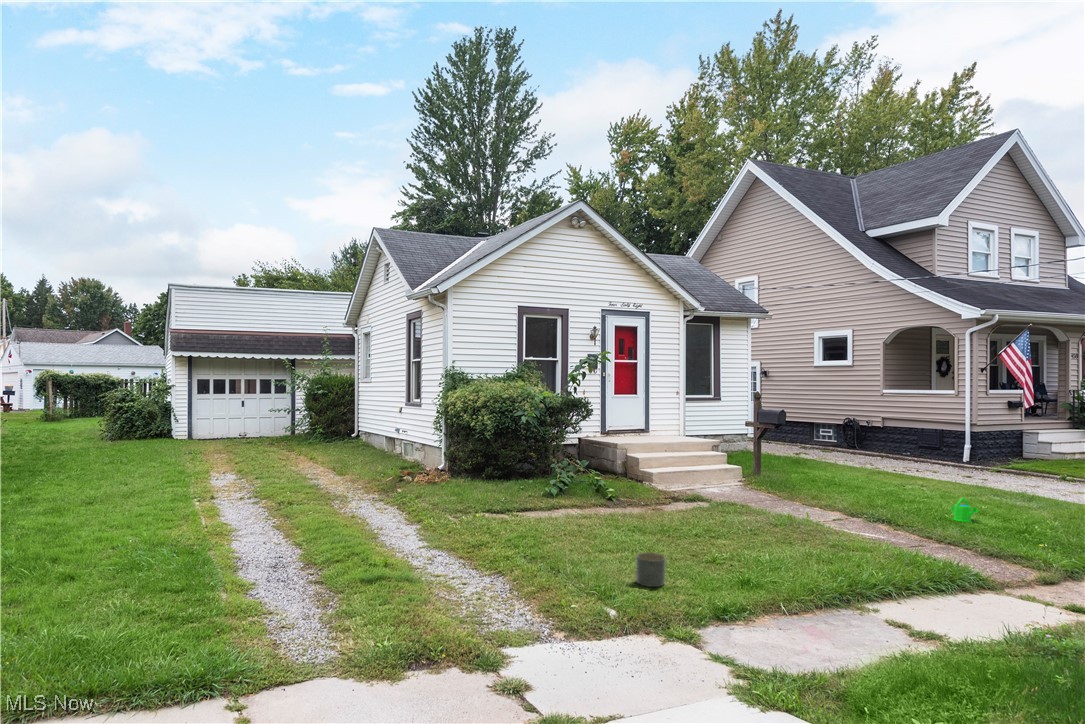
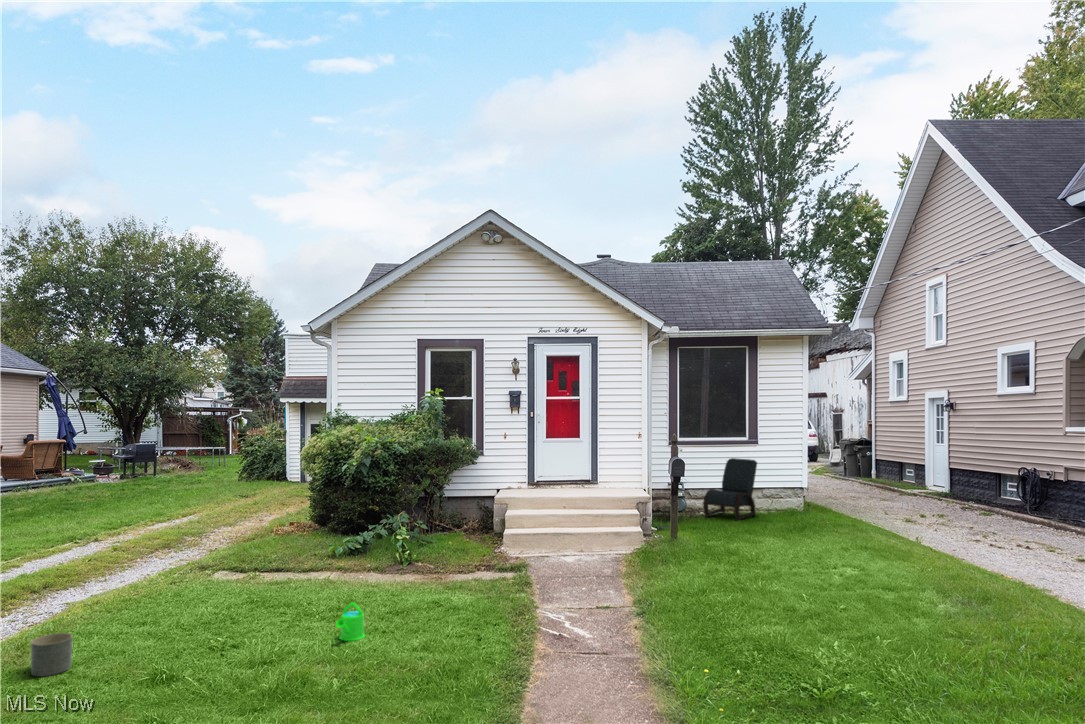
lounge chair: none [698,411,729,458] -> present [703,458,757,521]
watering can: present [951,498,978,522] -> present [336,603,366,641]

